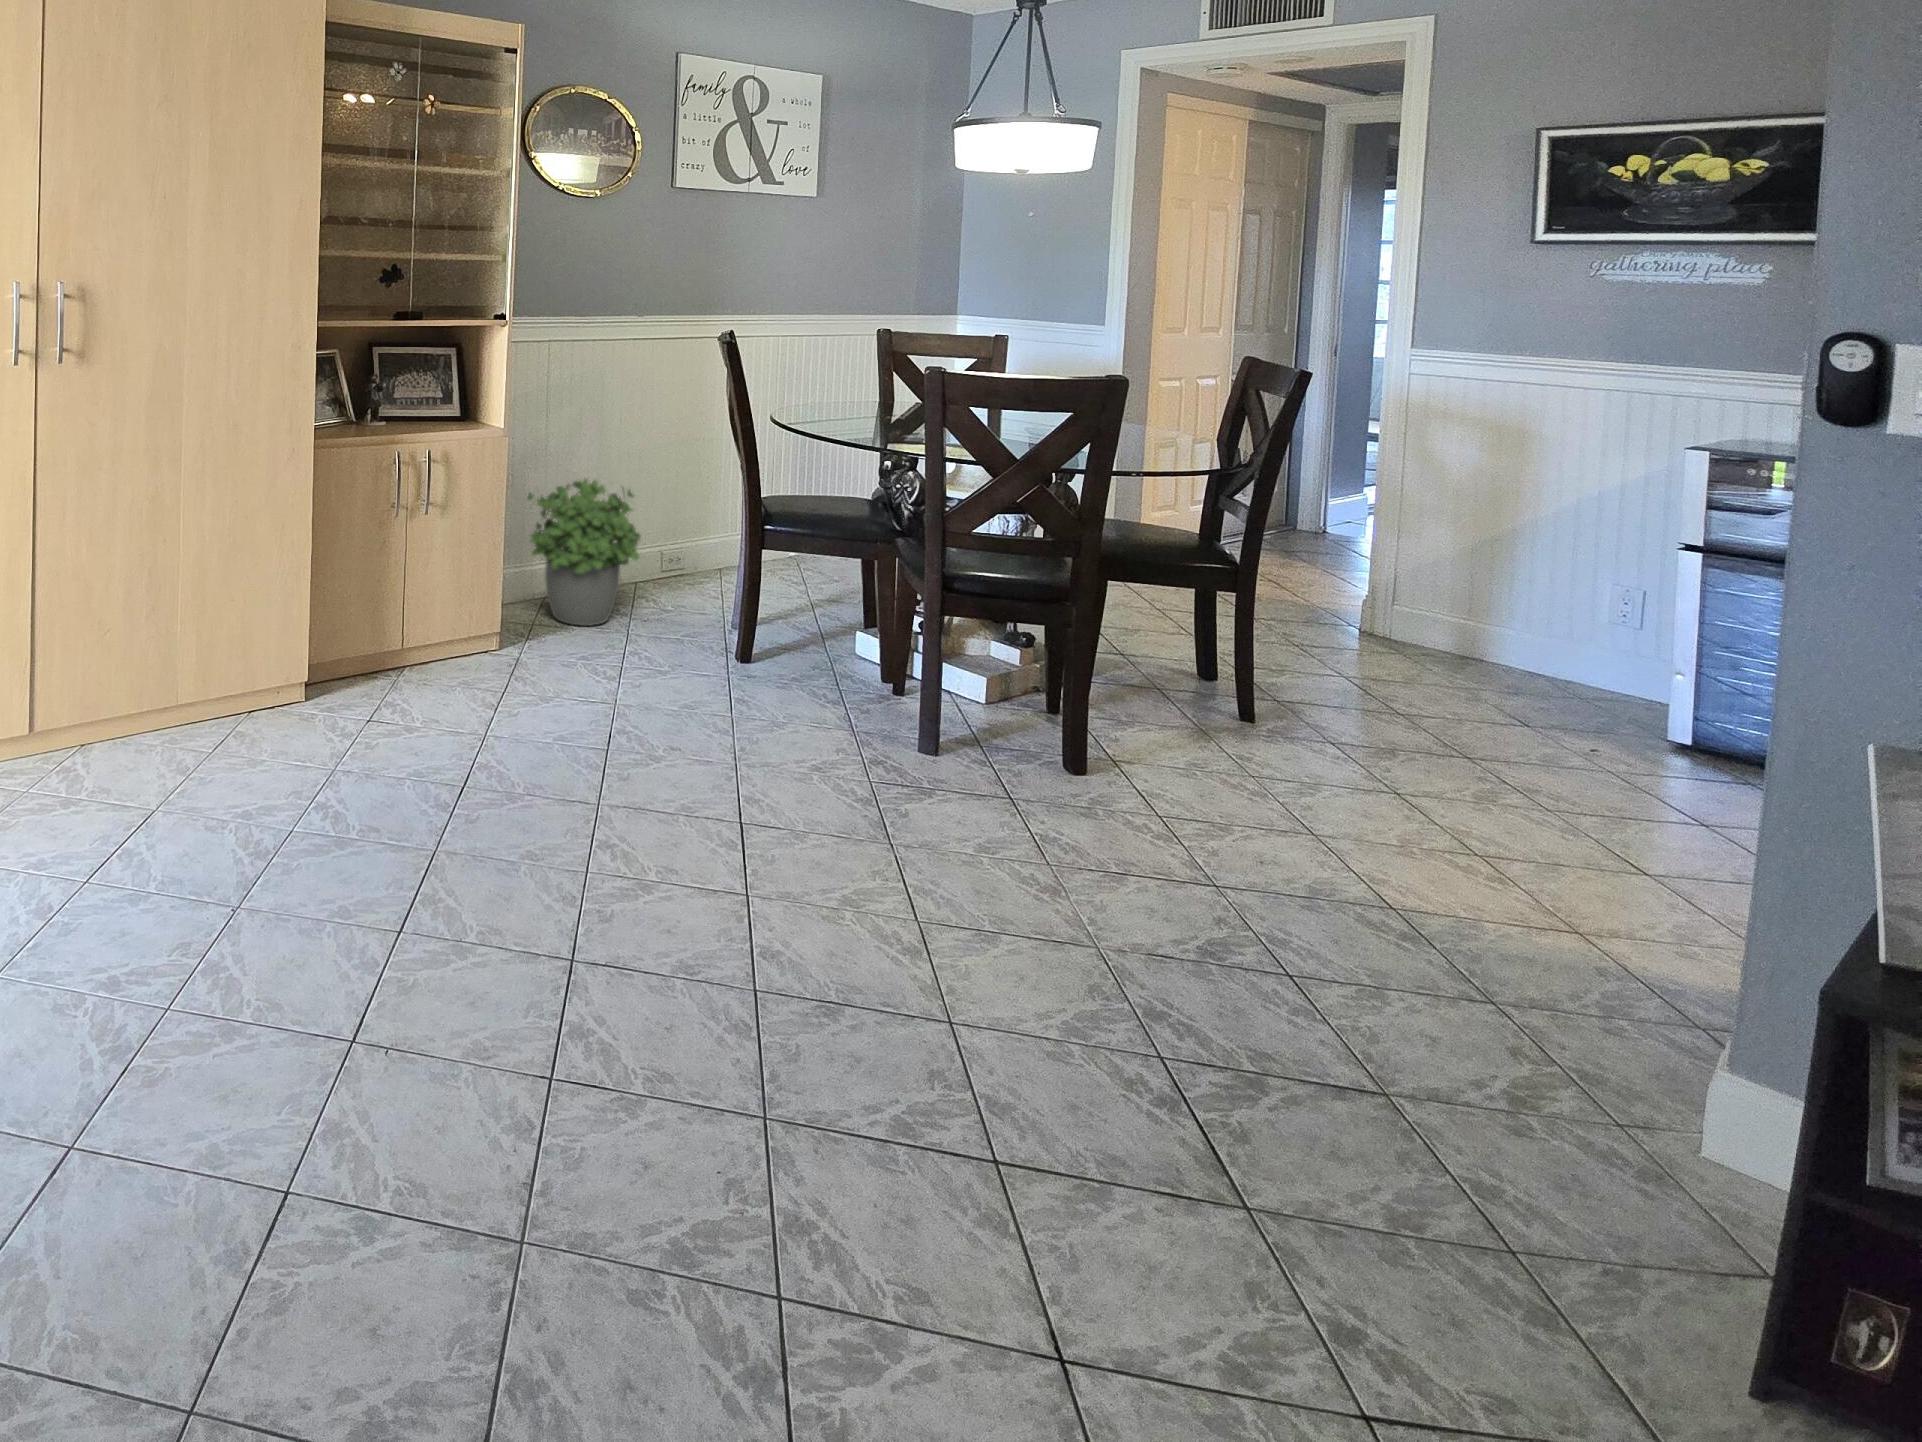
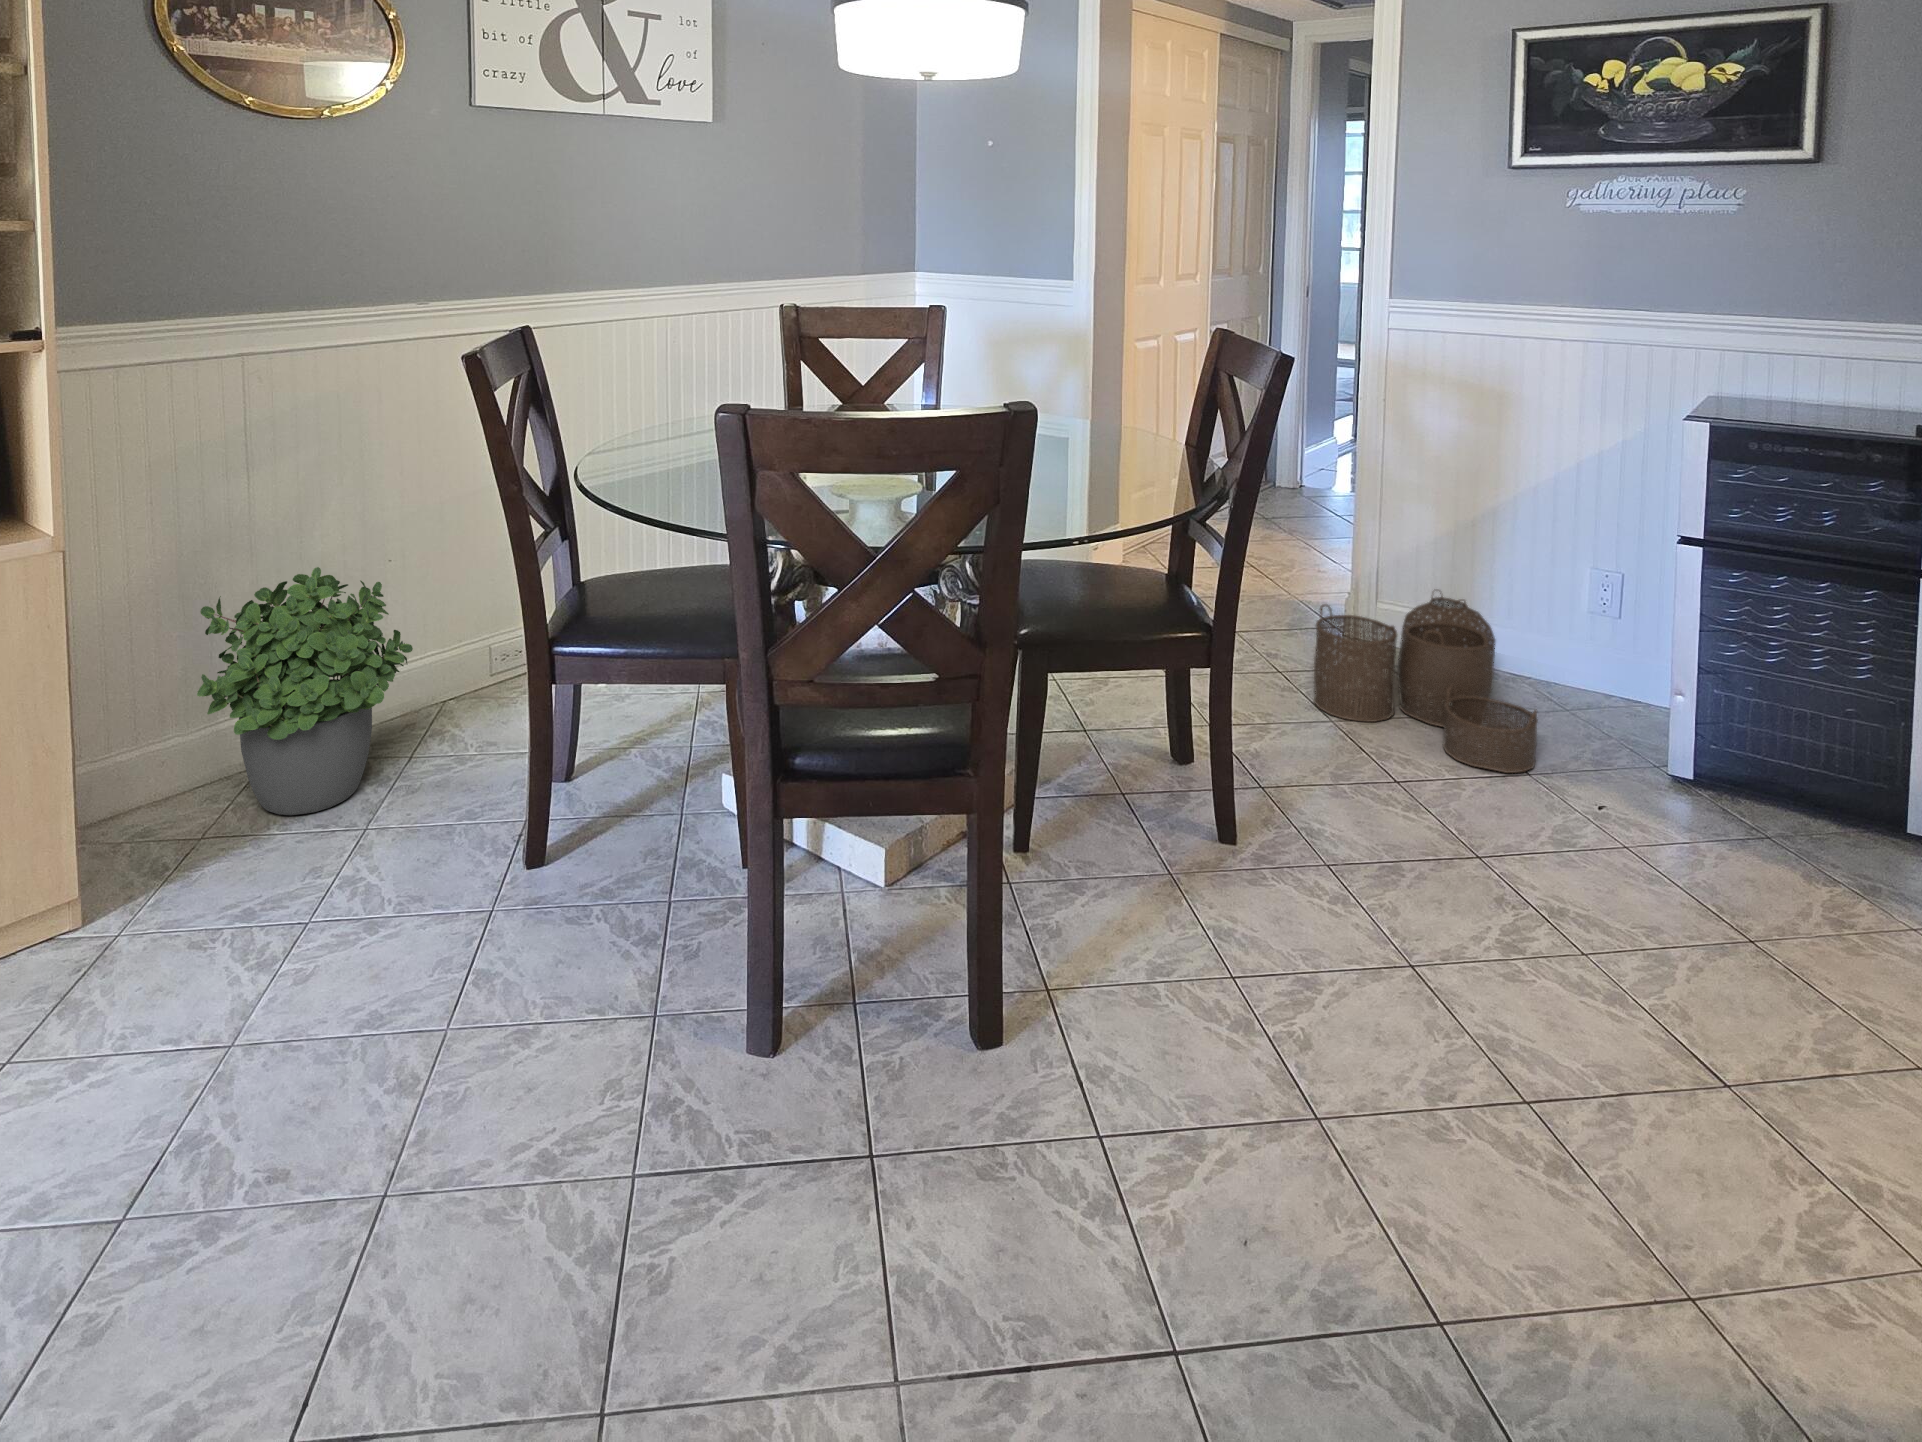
woven basket: none [1326,589,1538,723] -> present [1314,593,1538,773]

